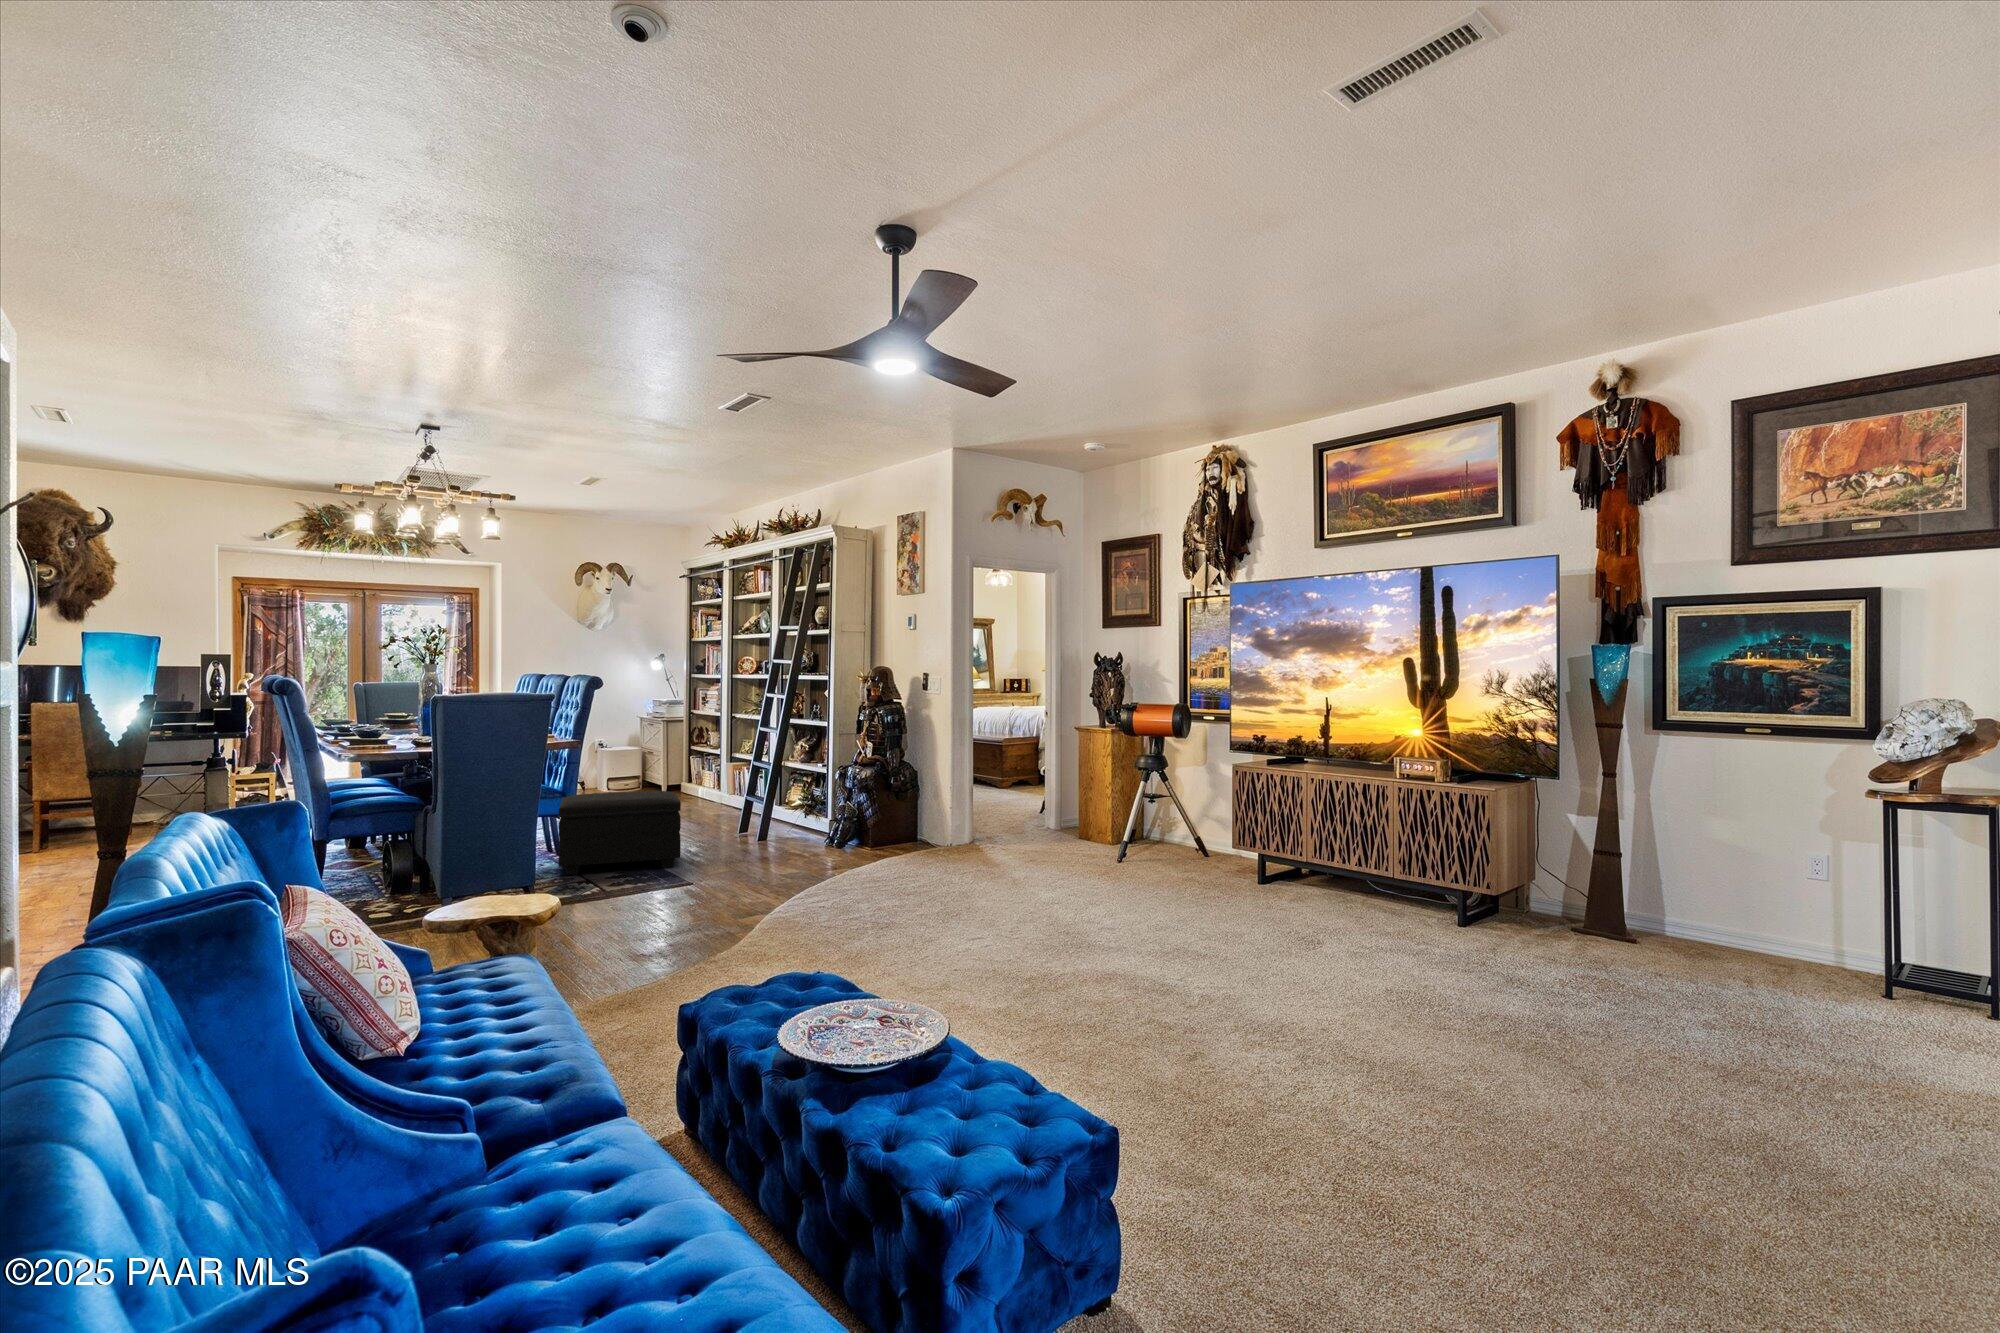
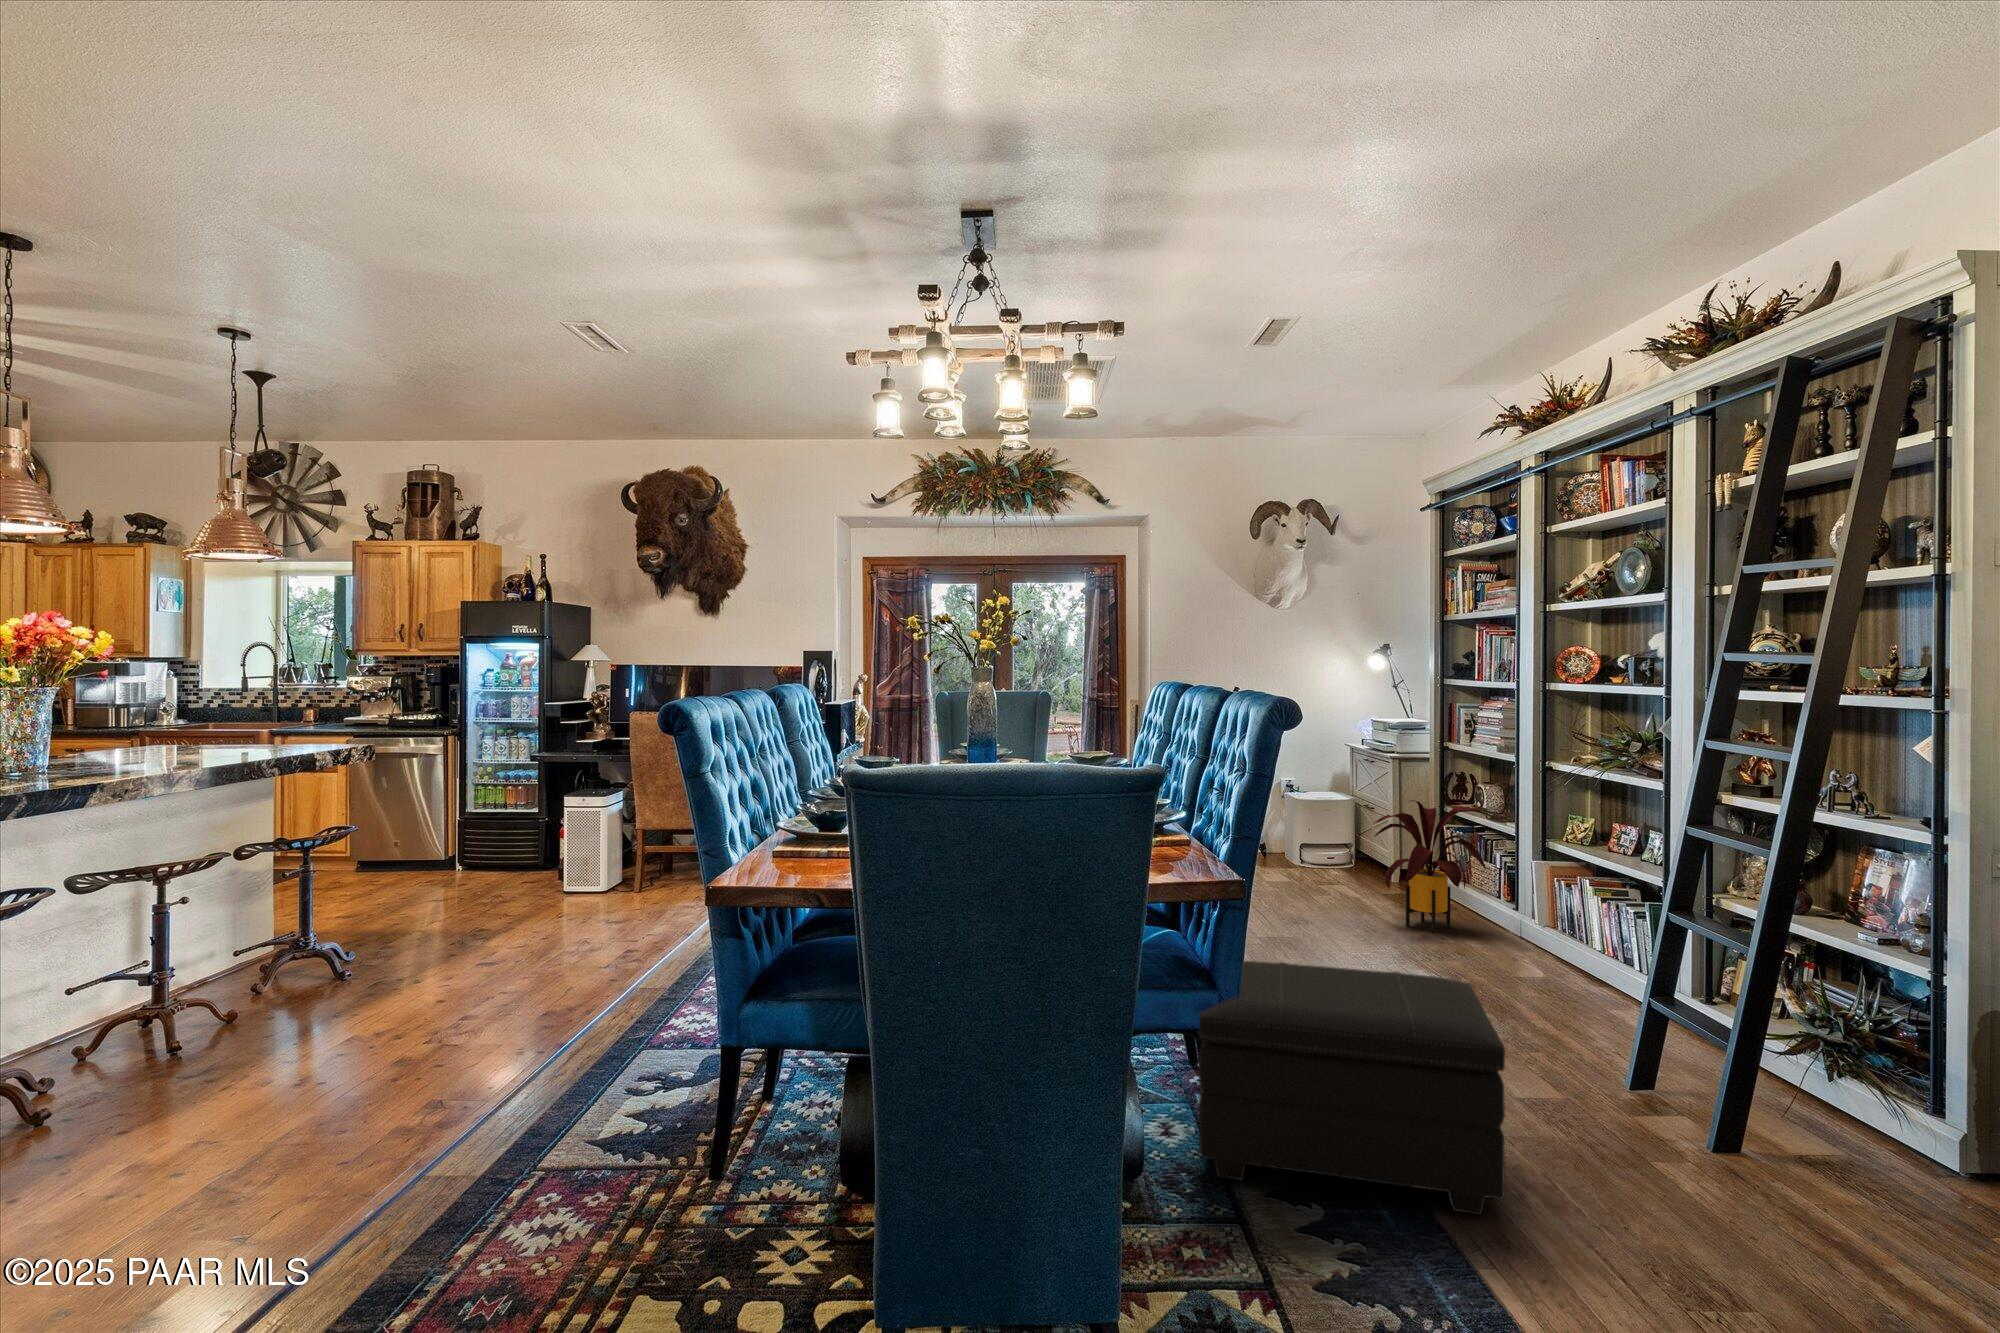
house plant: none [646,739,717,809] -> present [1373,800,1503,932]

